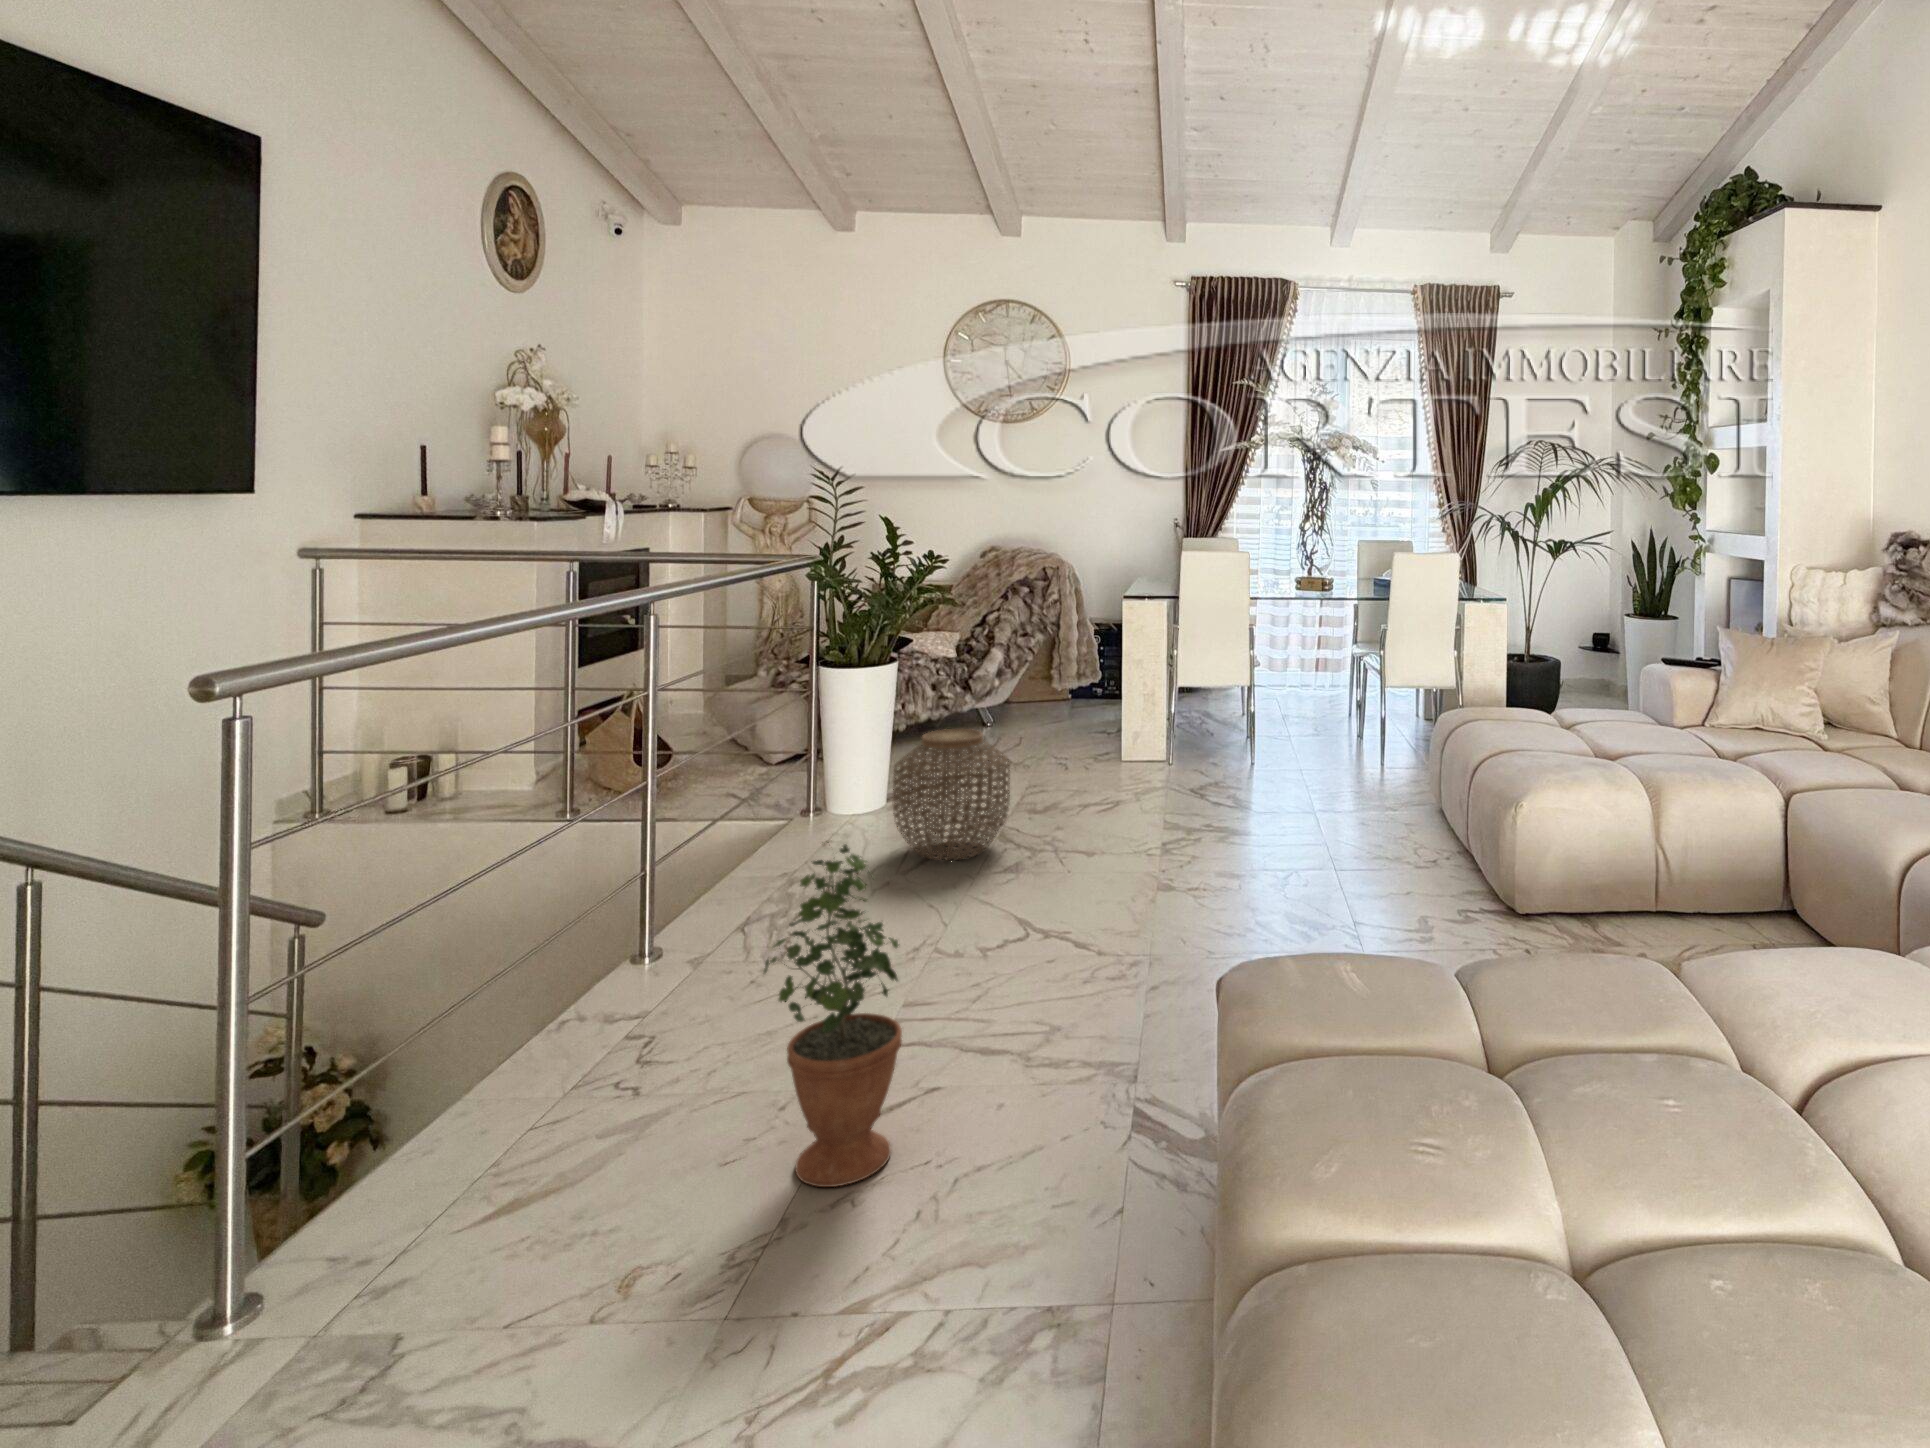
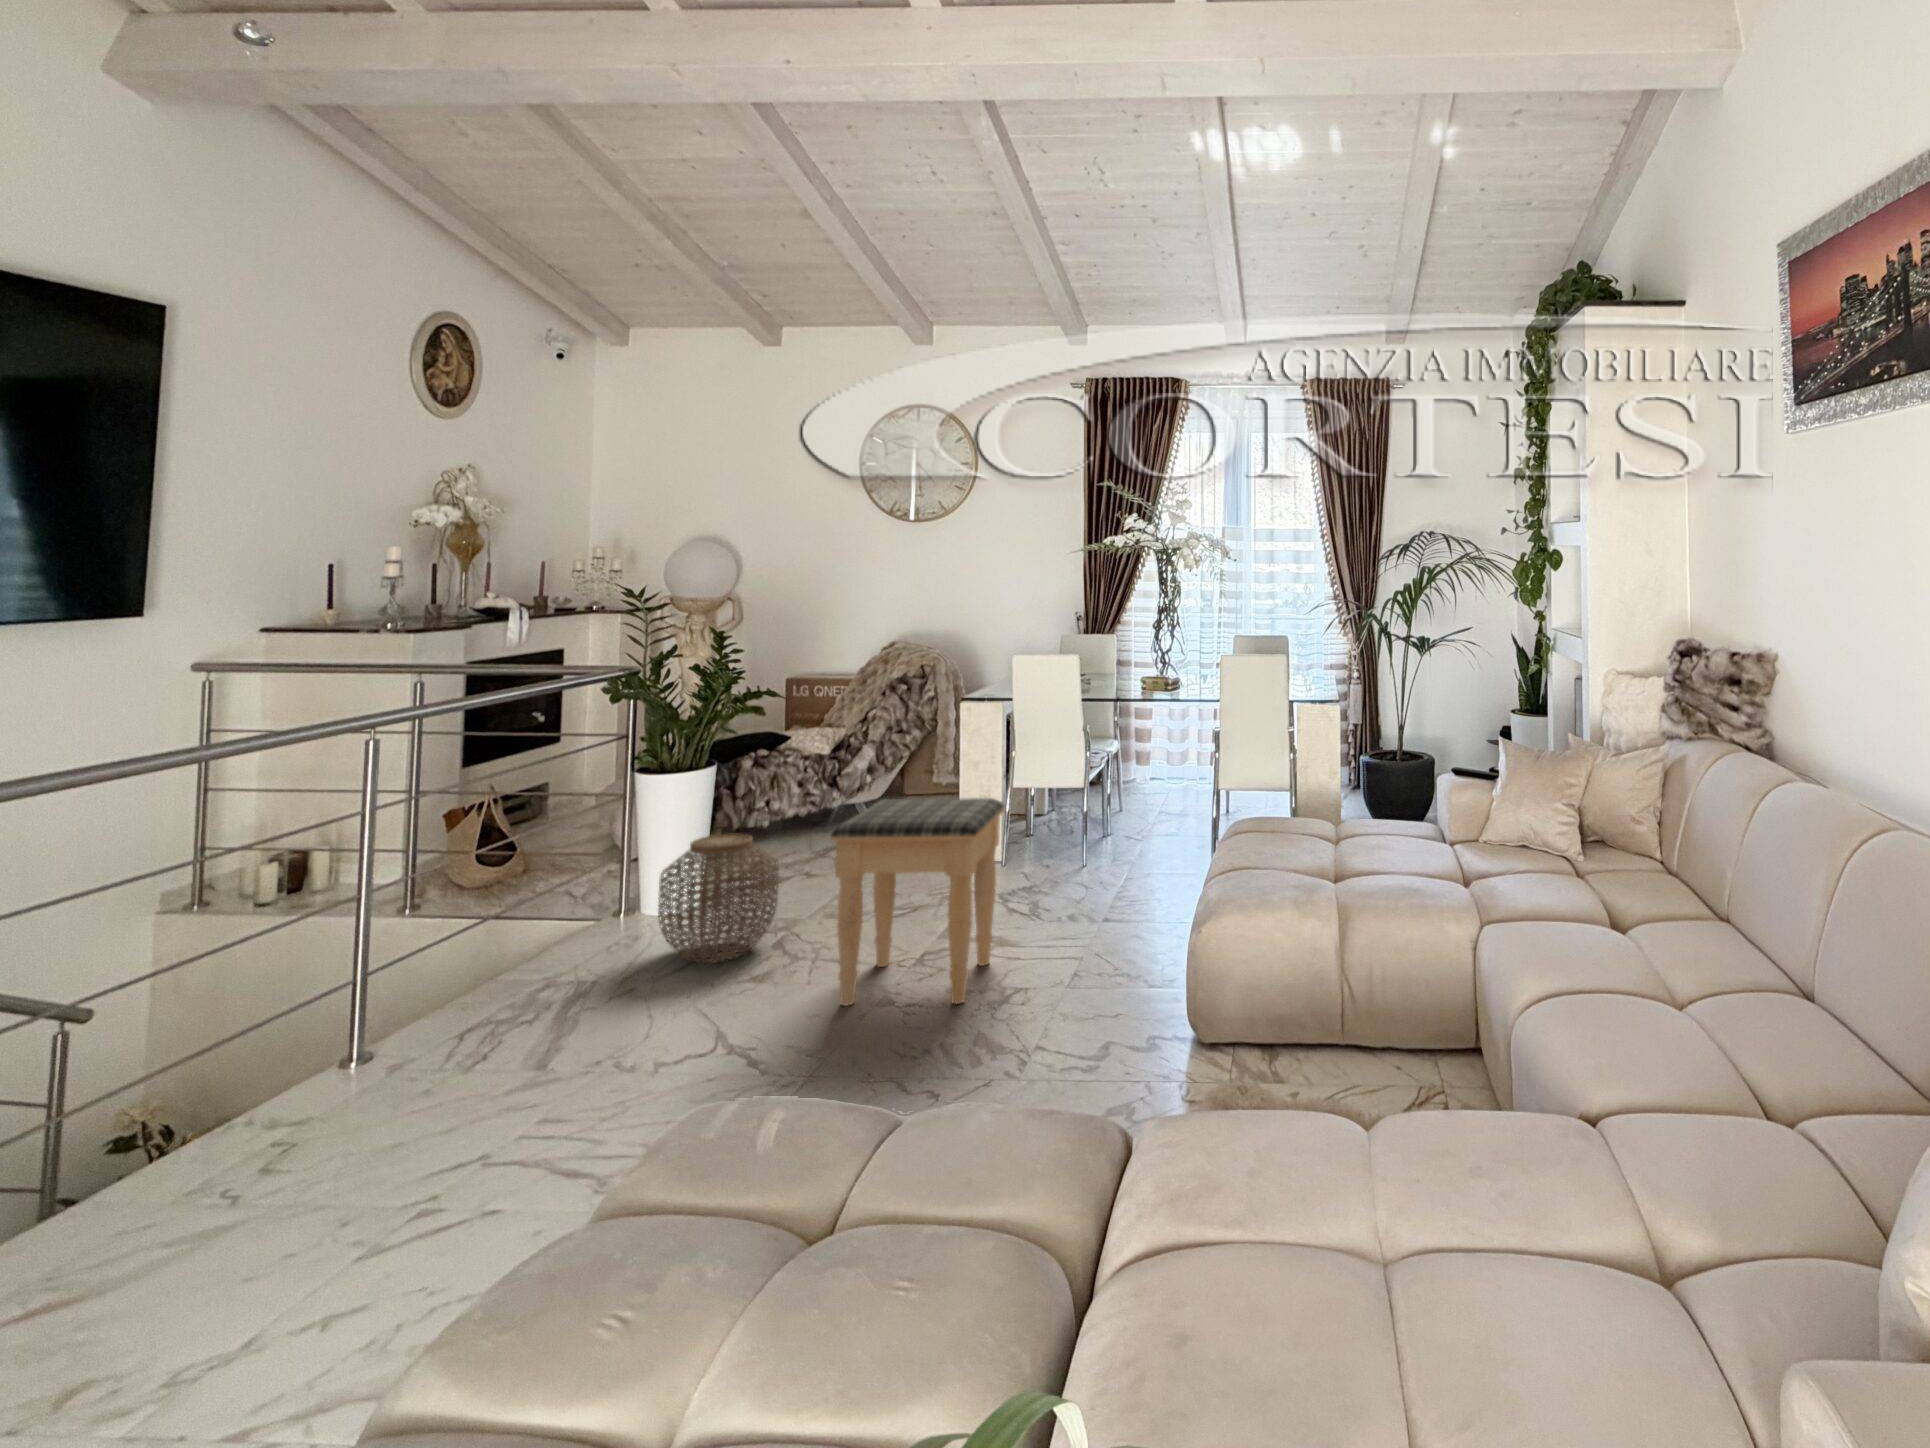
footstool: none [1117,690,1268,897] -> present [830,798,1005,1006]
potted plant: present [764,841,902,1187] -> none [255,963,418,1299]

